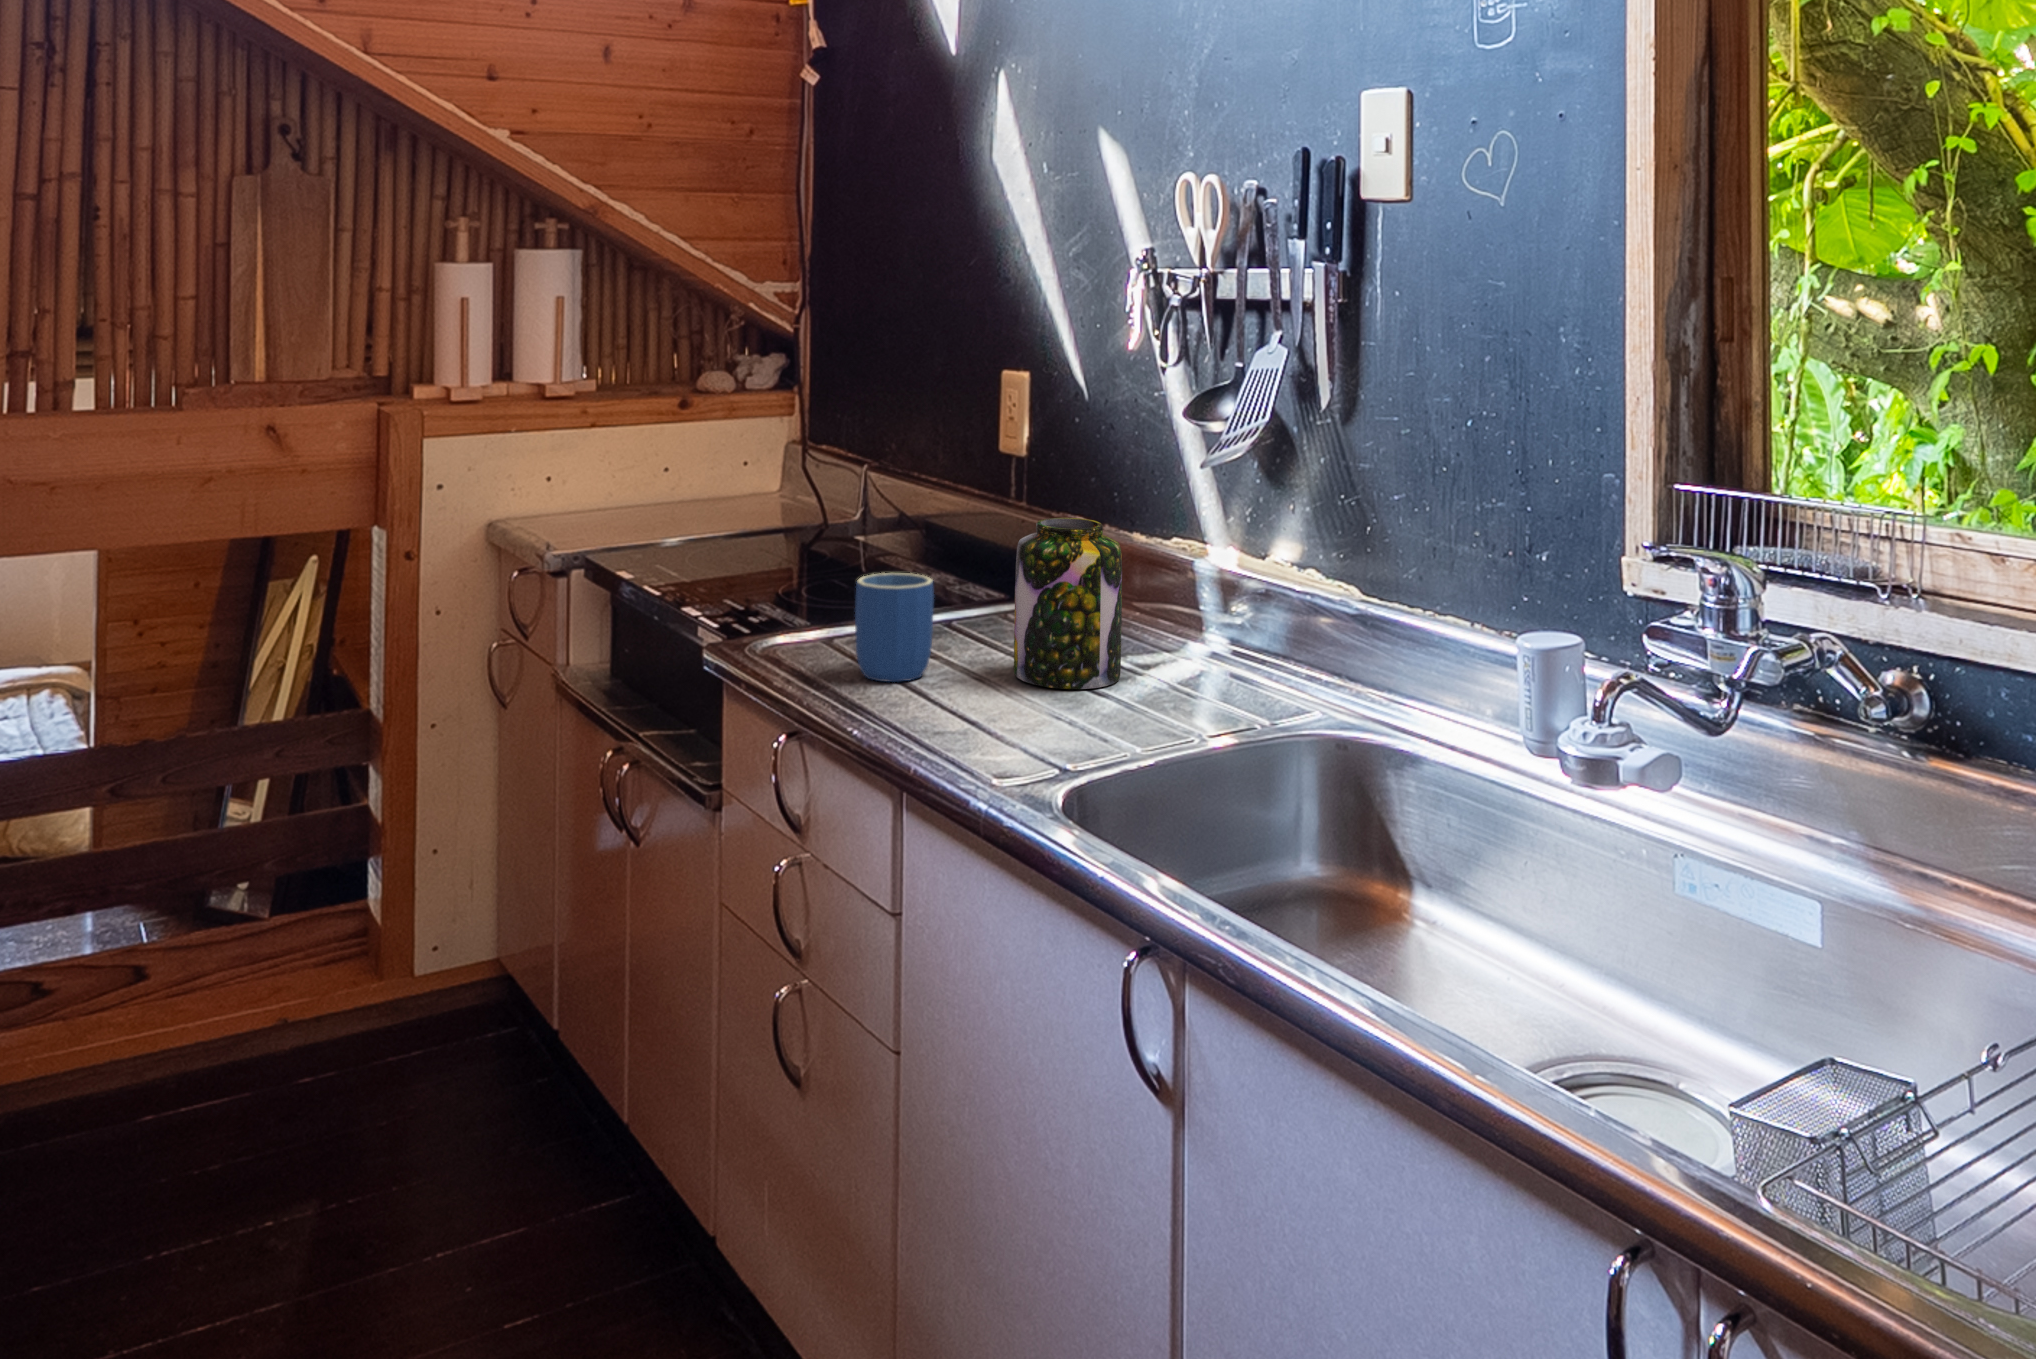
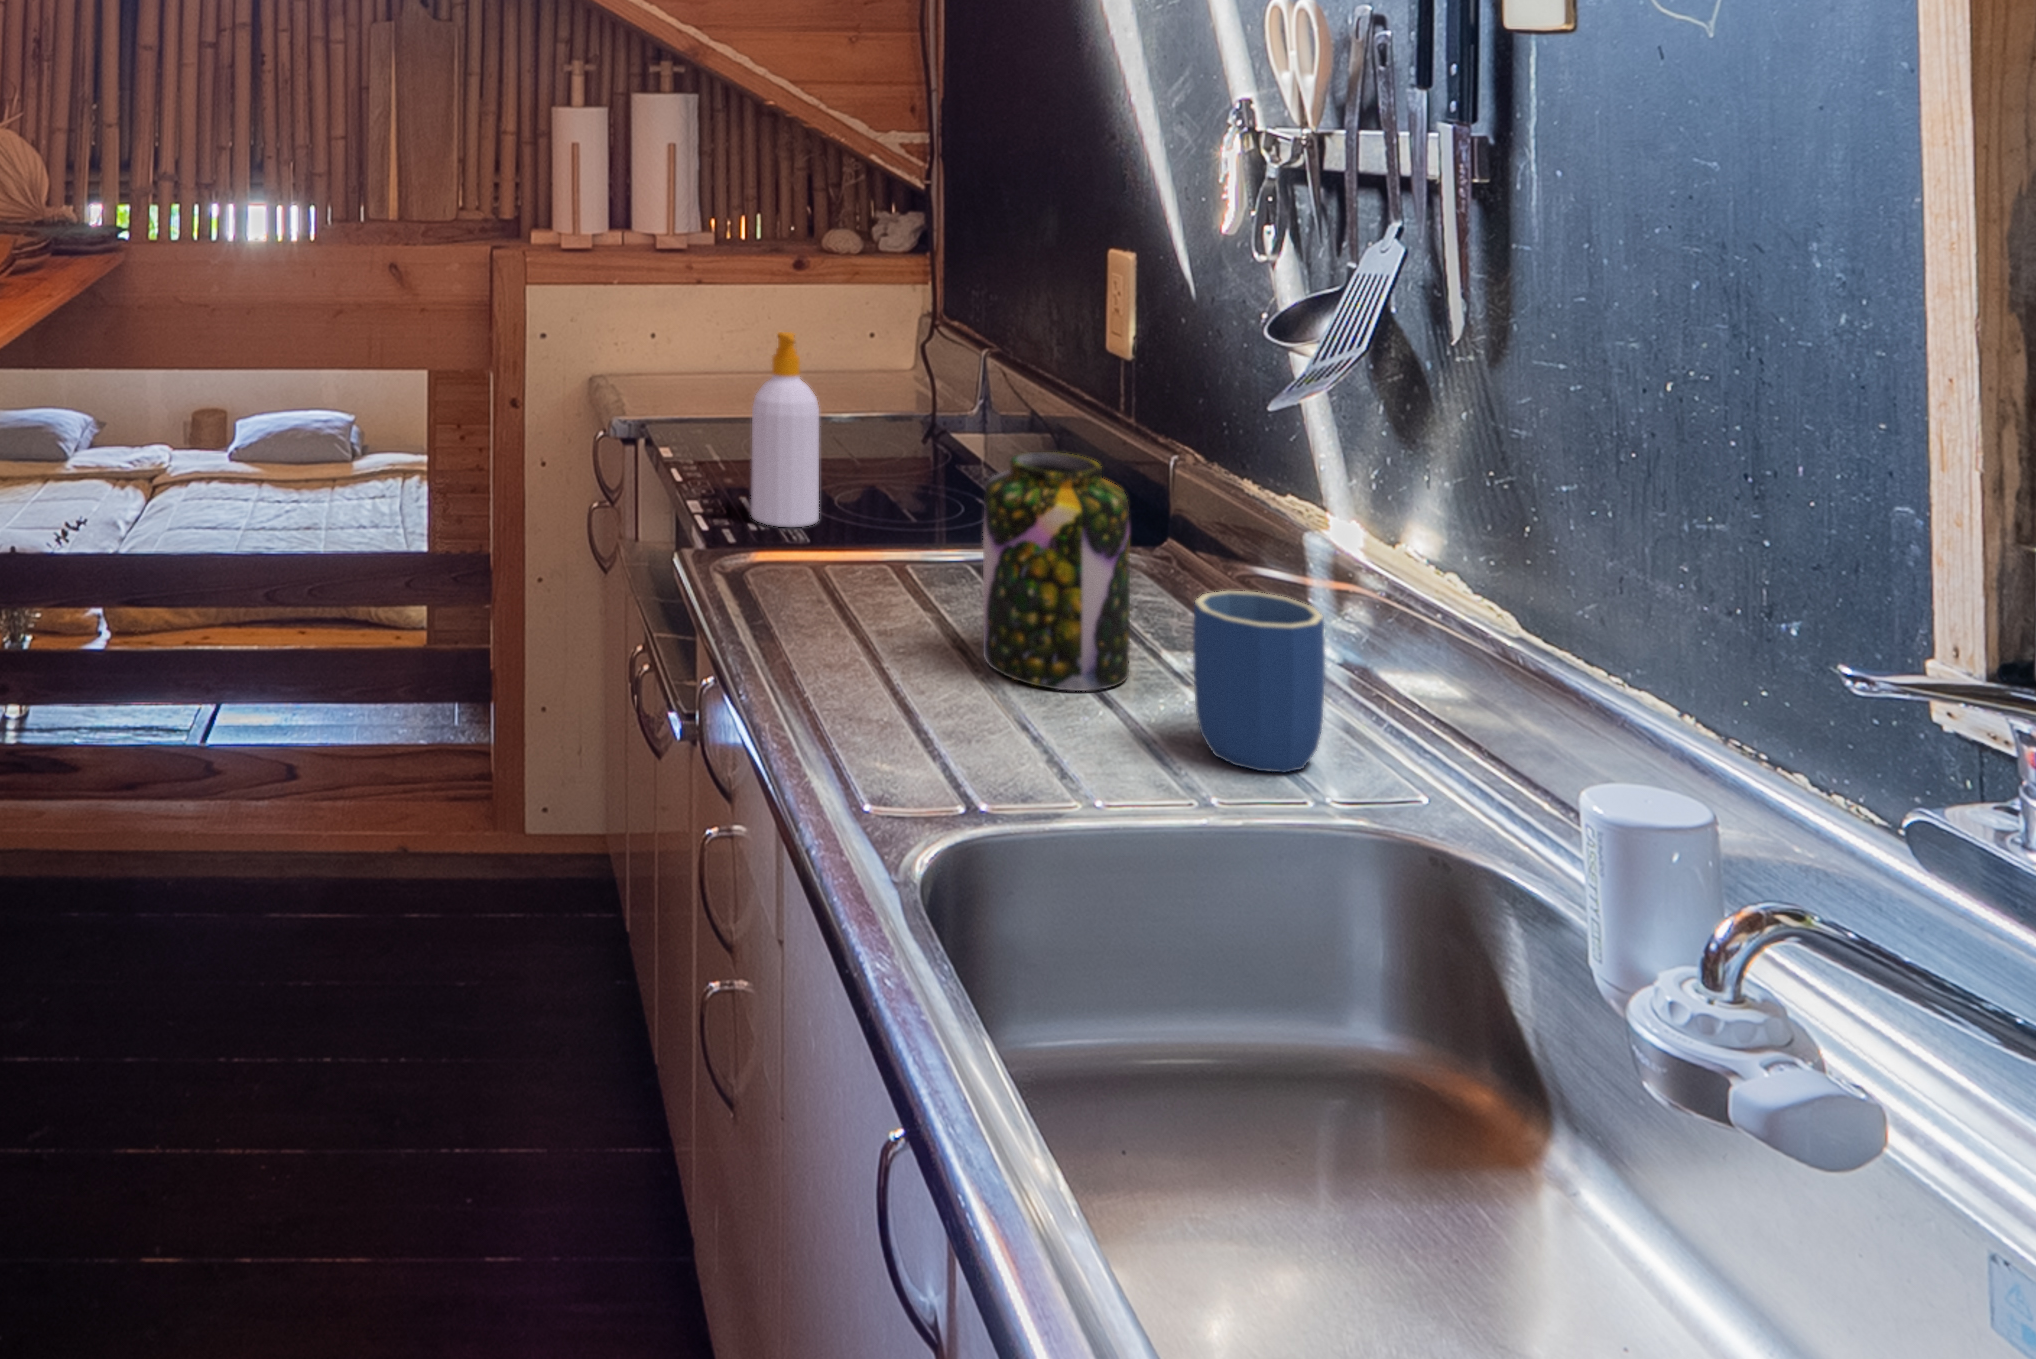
soap bottle: none [744,452,804,618] -> present [751,332,819,527]
mug: present [855,573,934,682] -> present [1193,591,1325,772]

